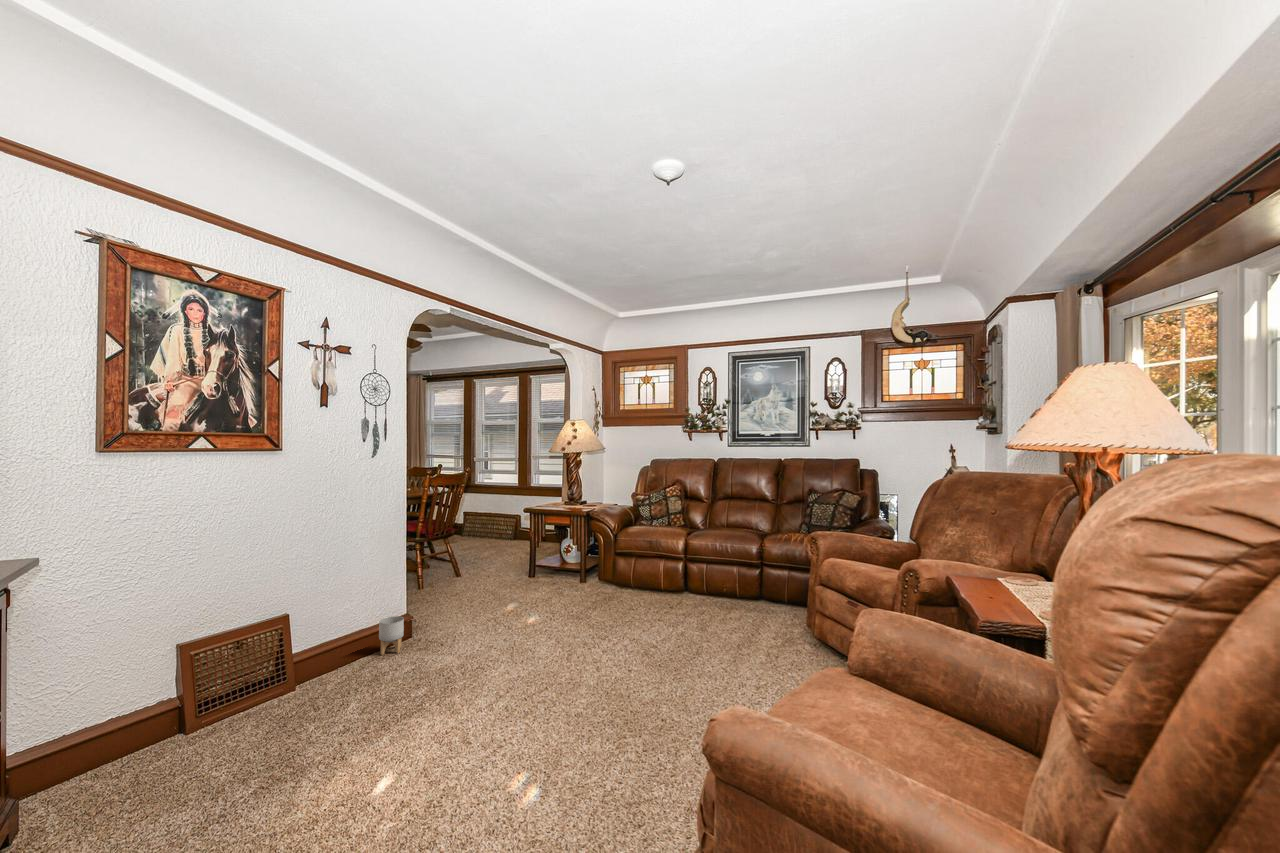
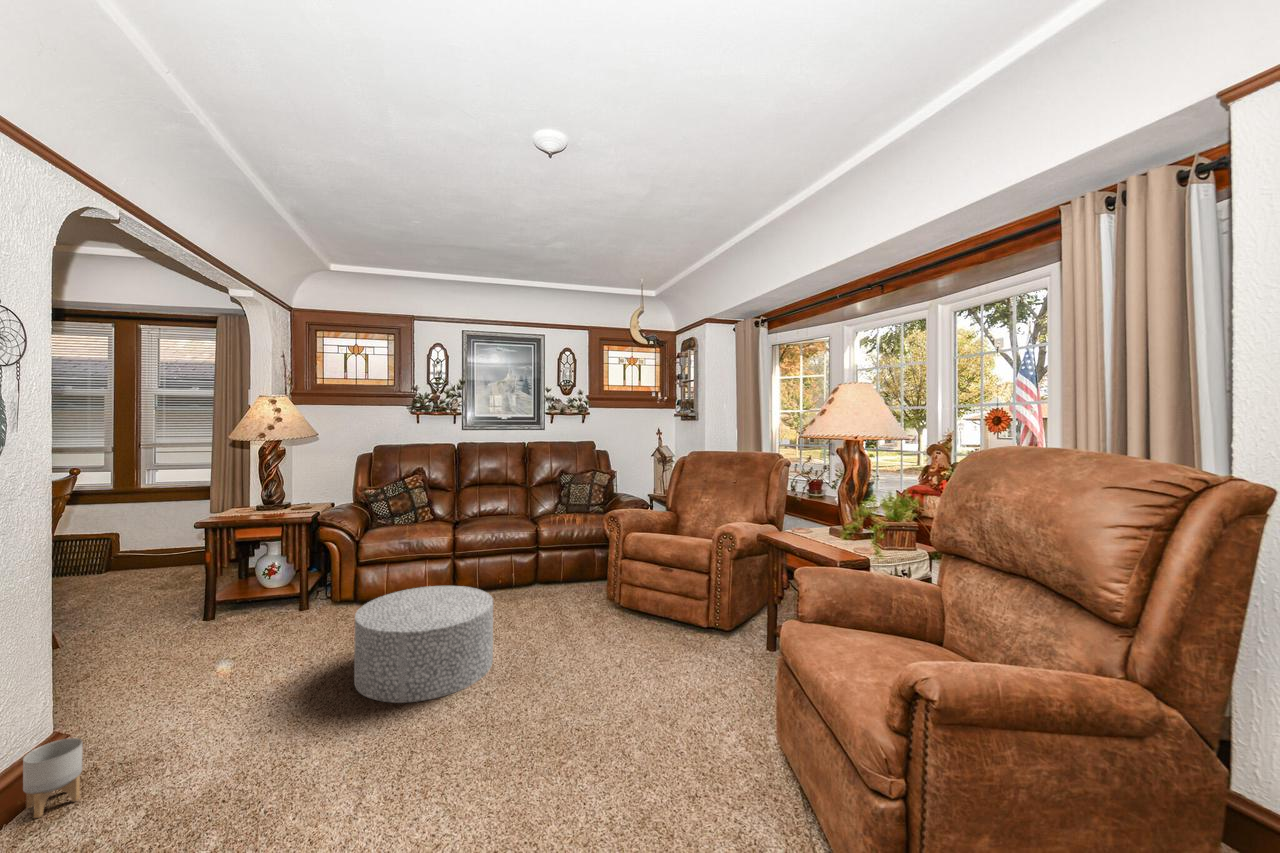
ottoman: none [555,574,663,663] -> present [354,586,493,703]

